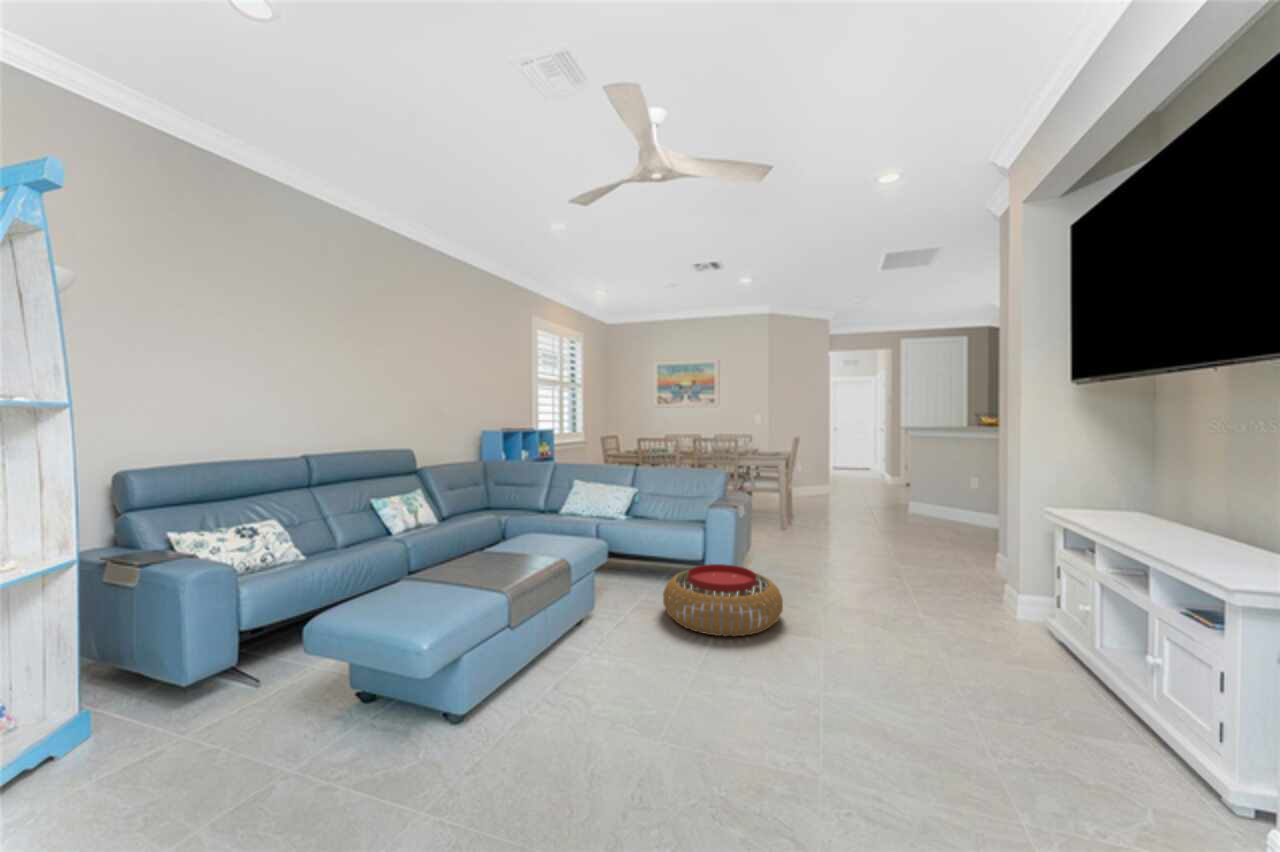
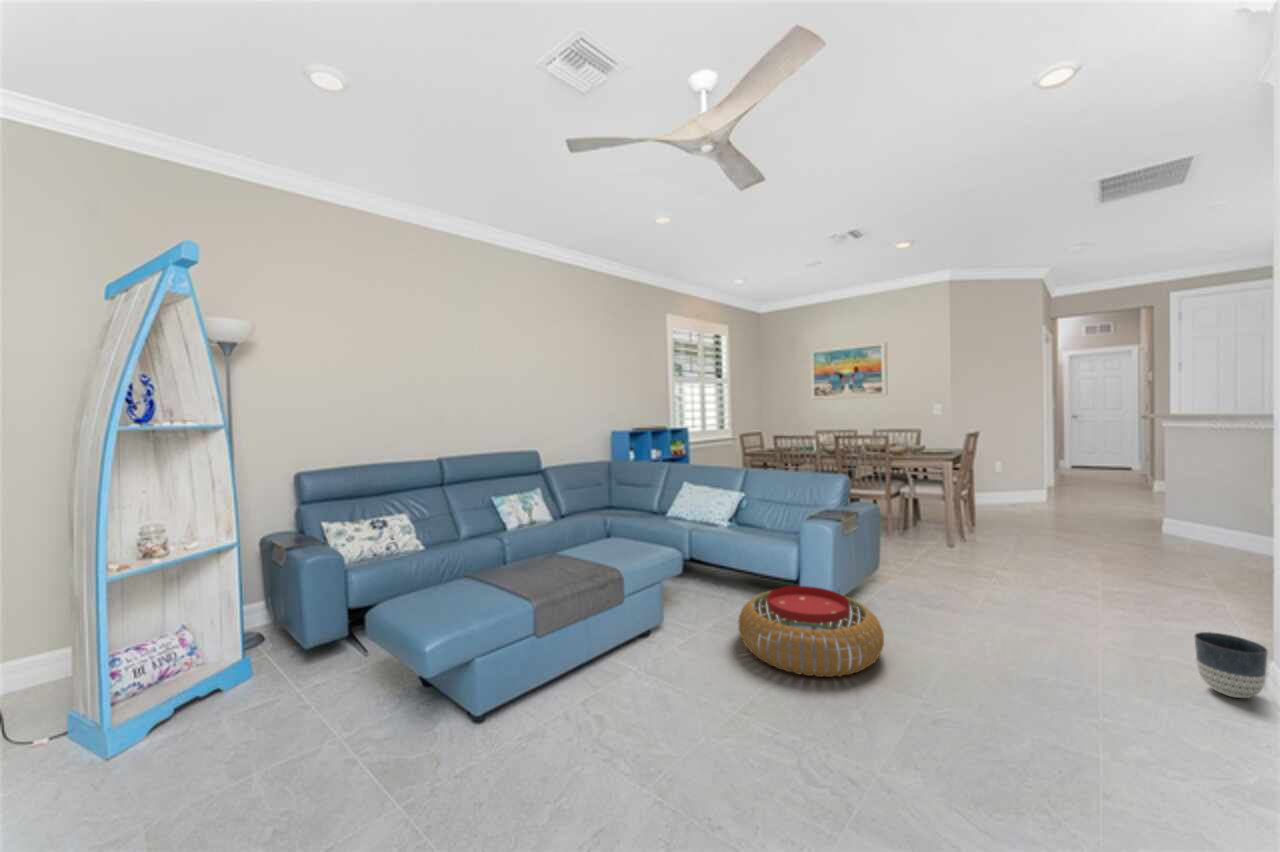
planter: none [965,570,1003,610] -> present [1194,632,1268,698]

